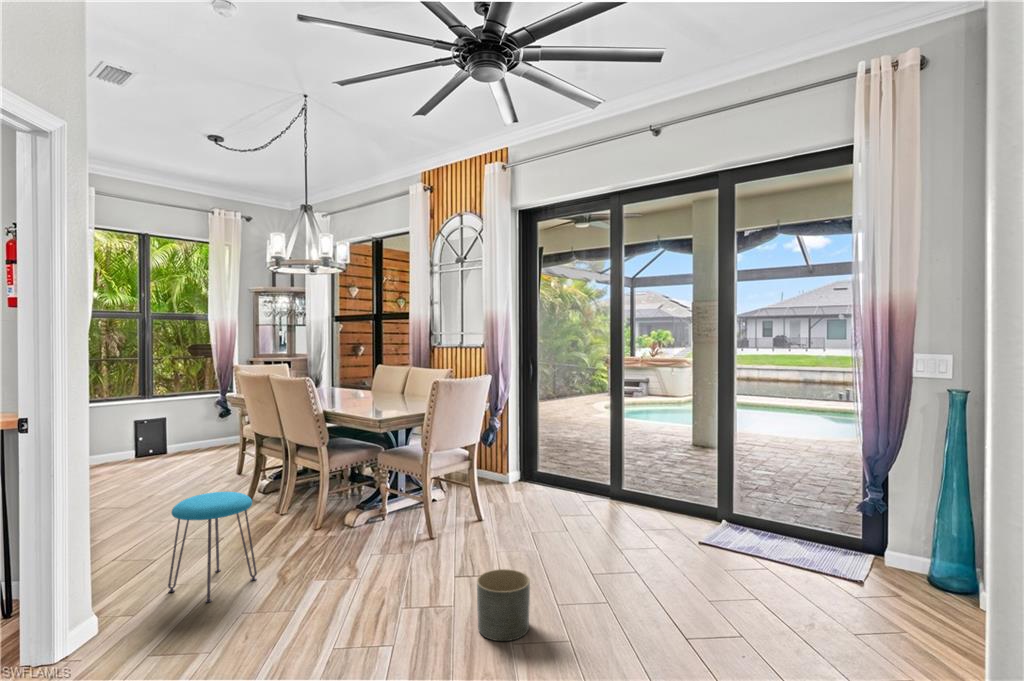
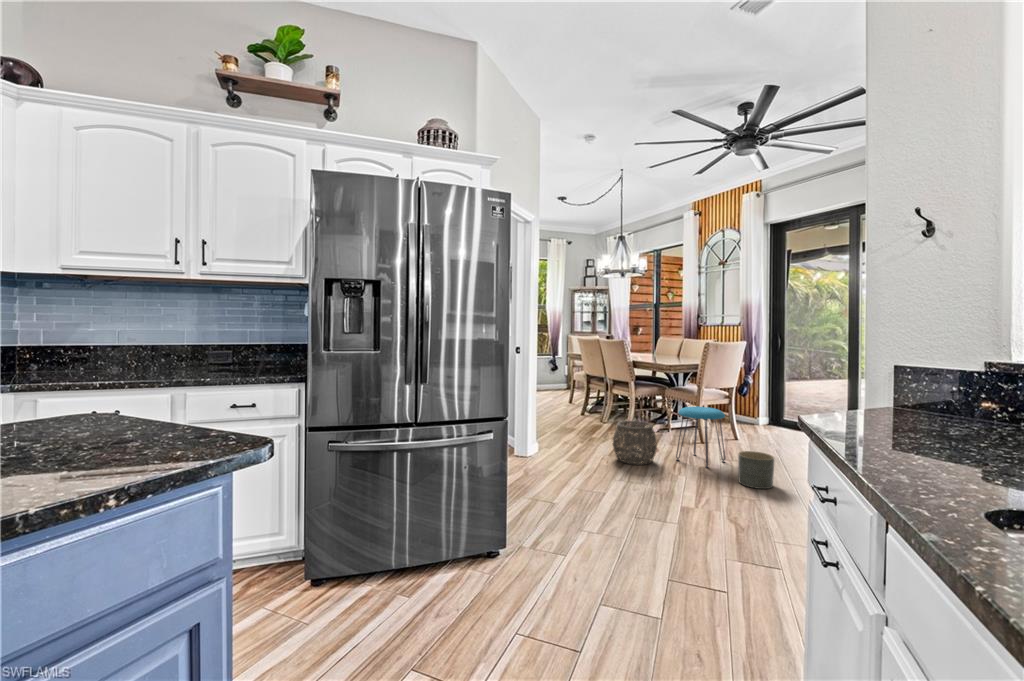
stool: present [168,492,257,602] -> present [676,407,725,468]
woven basket: none [264,533,349,625] -> present [613,421,657,465]

